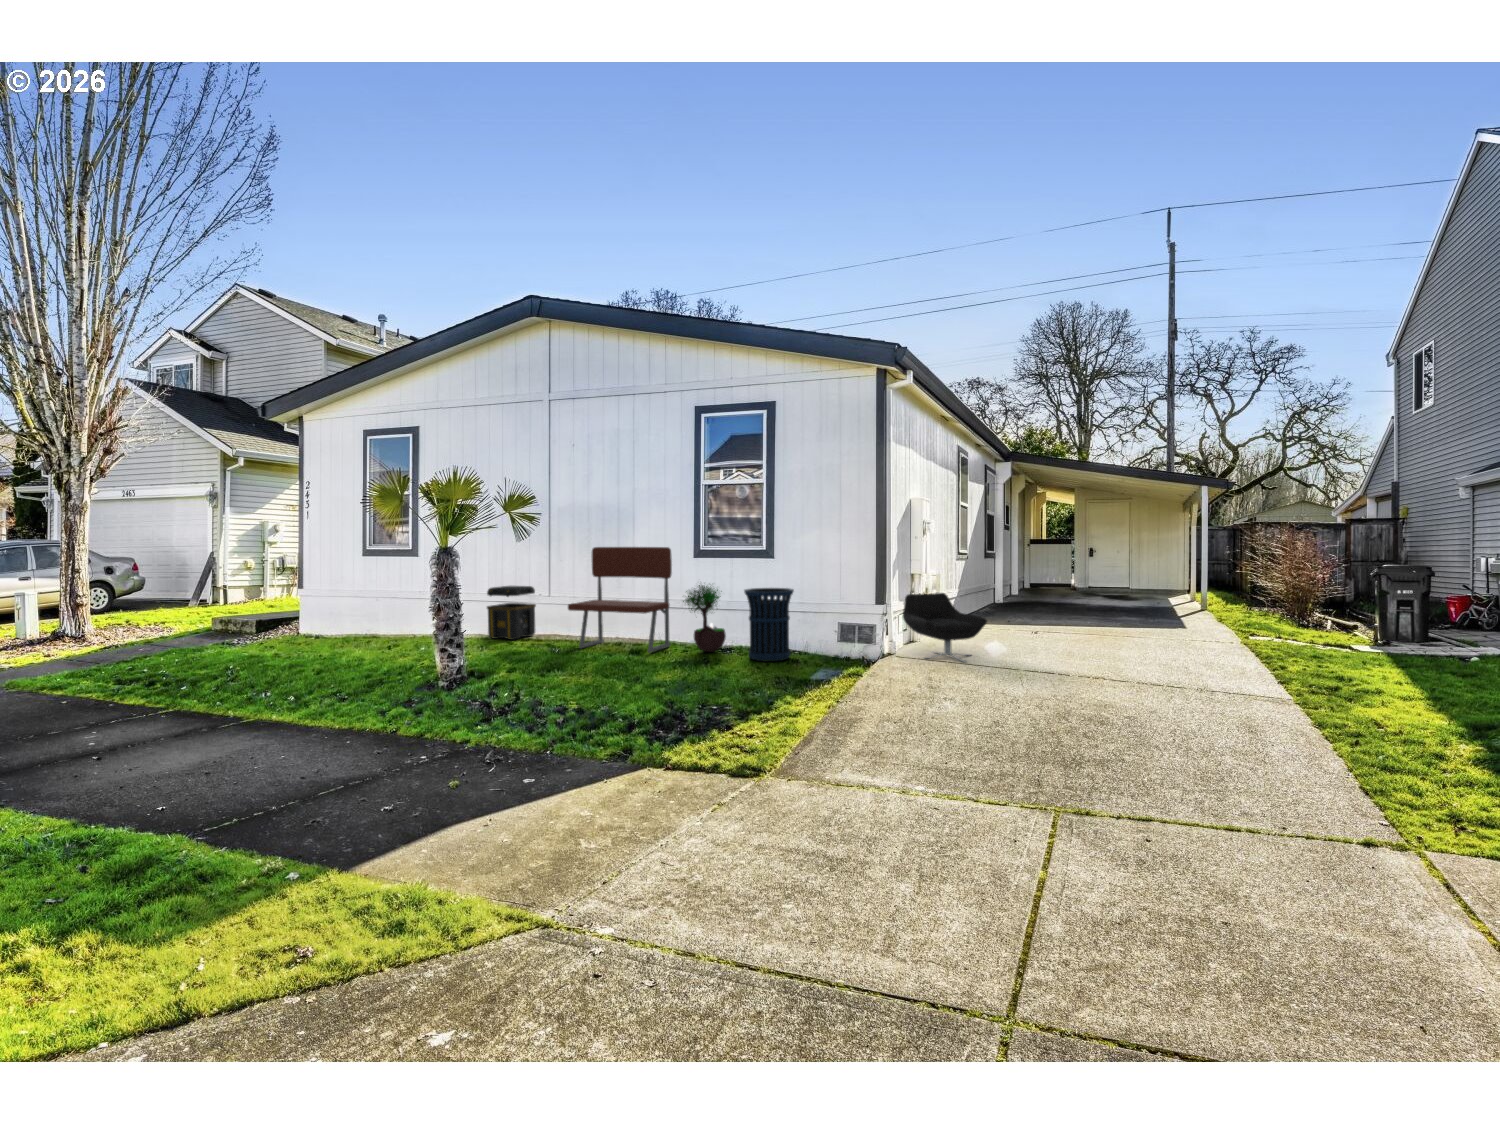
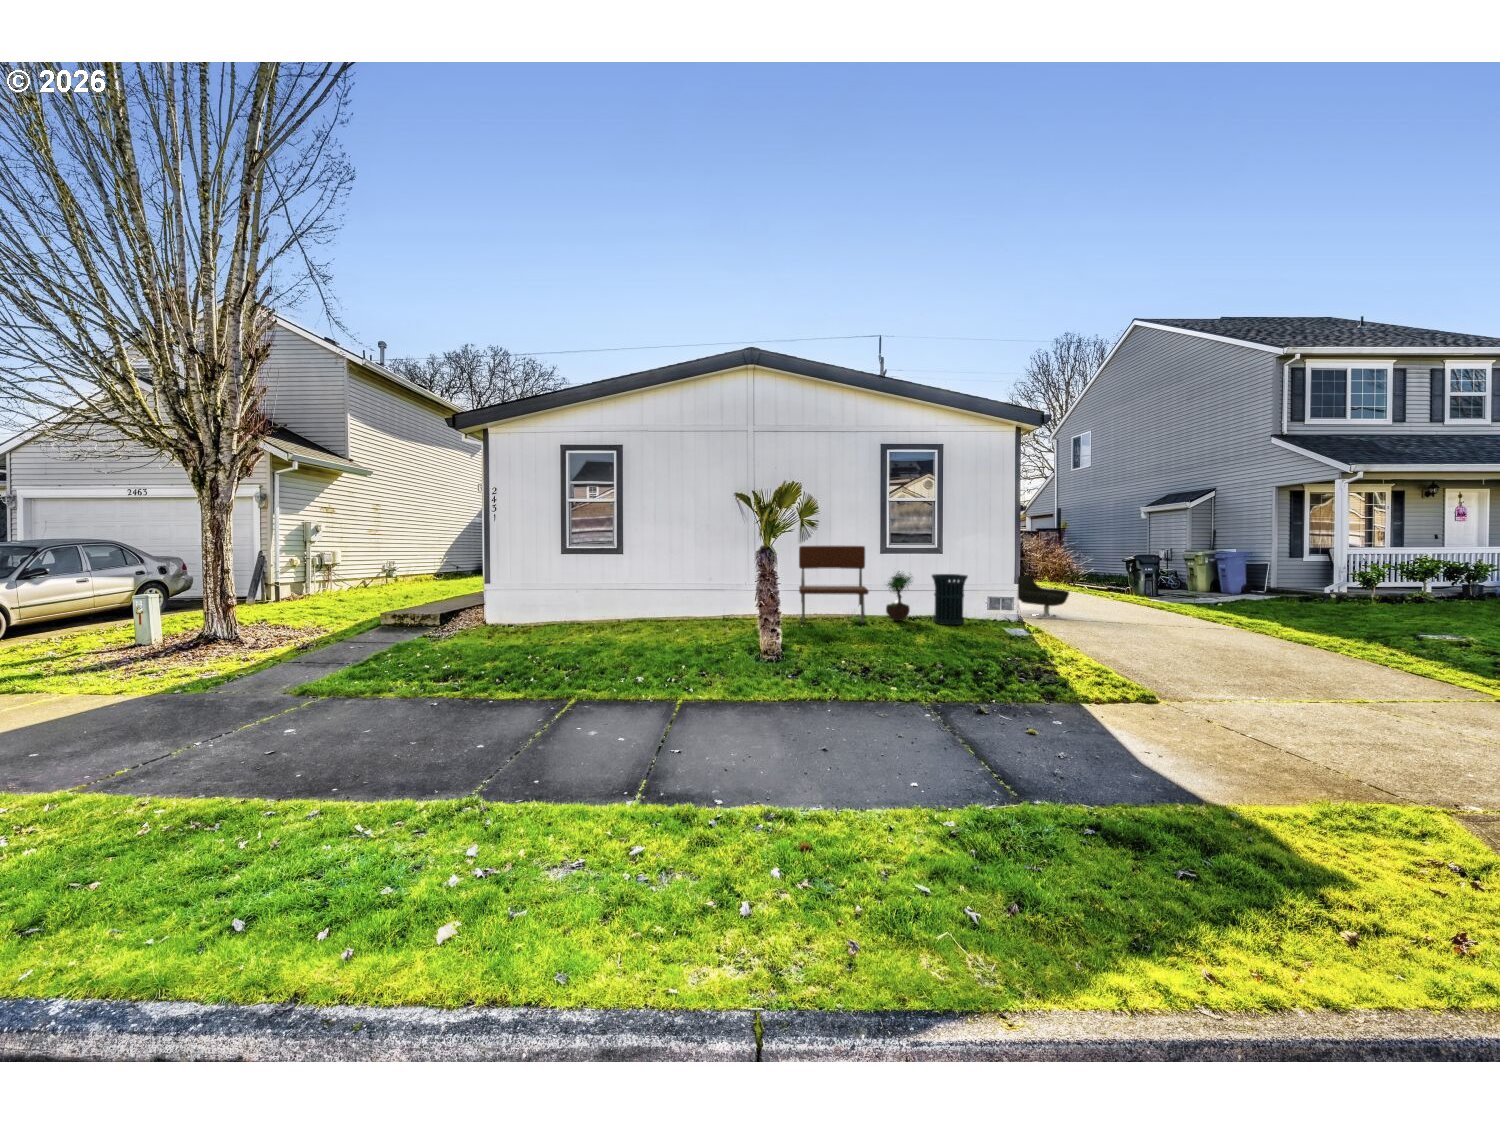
toolbox: present [487,586,536,640] -> none [709,576,740,618]

